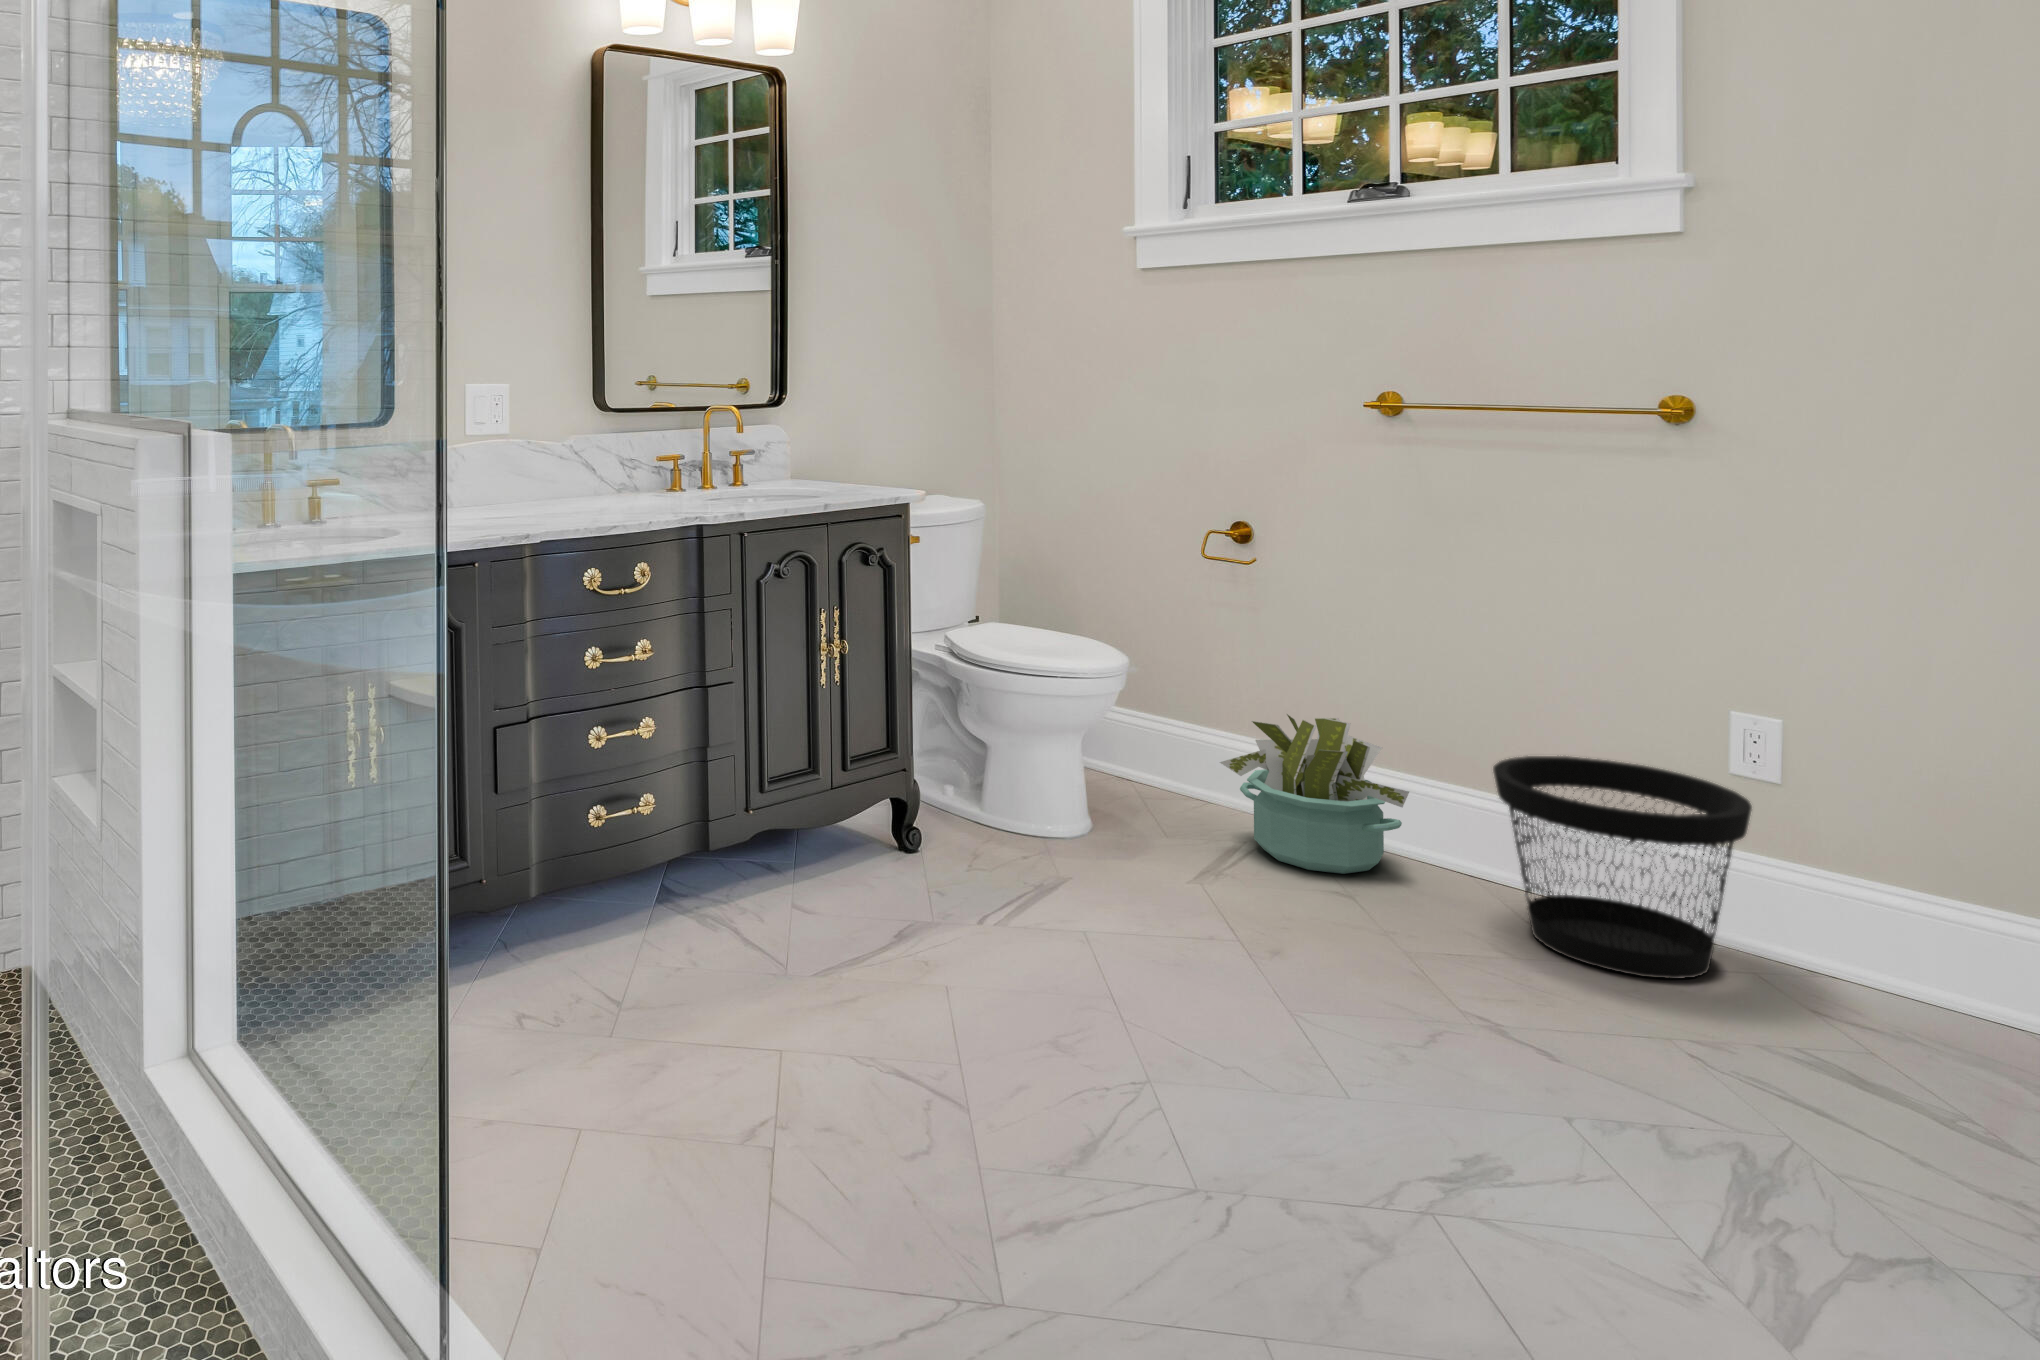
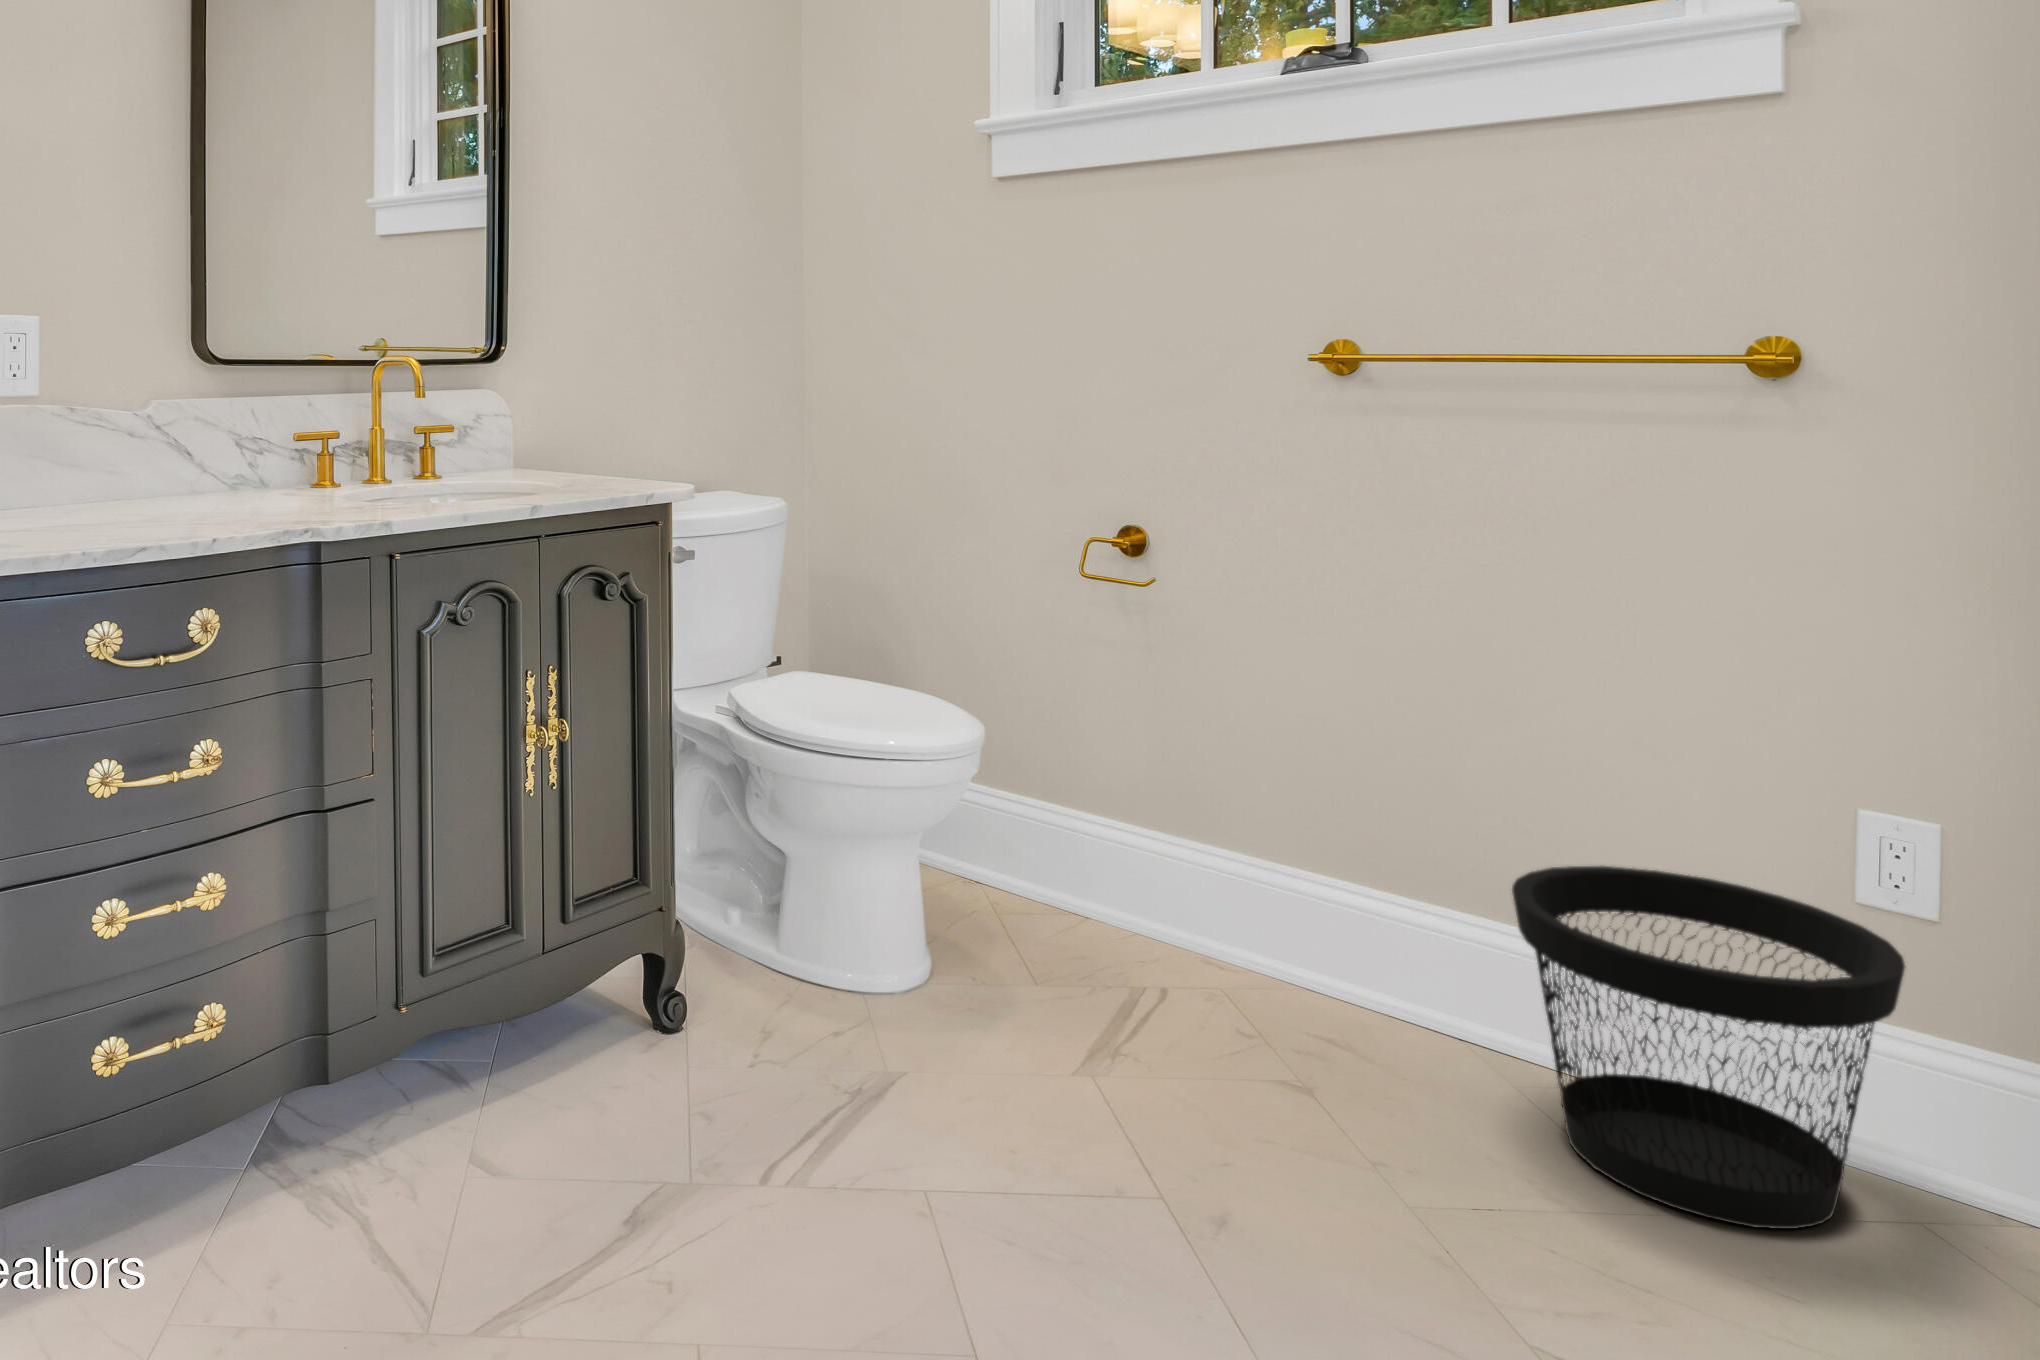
decorative plant: present [1220,714,1409,874] -> none [1110,796,1378,1039]

